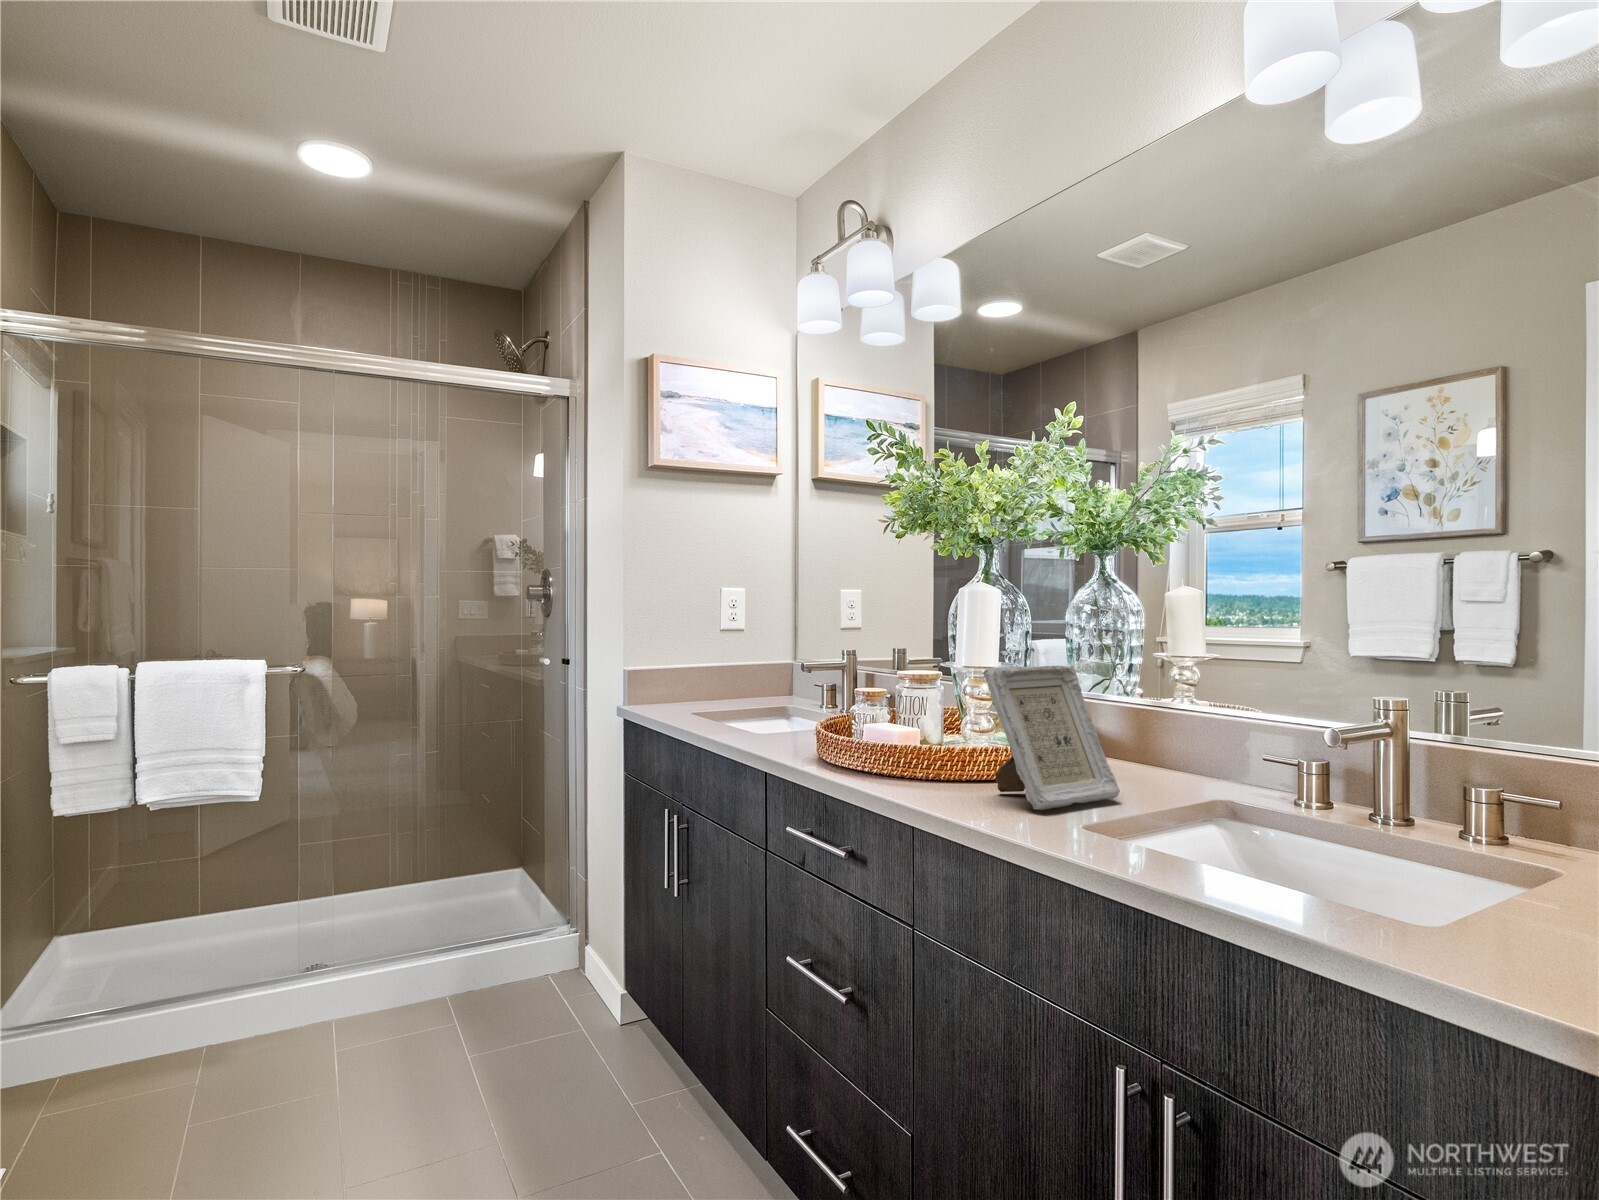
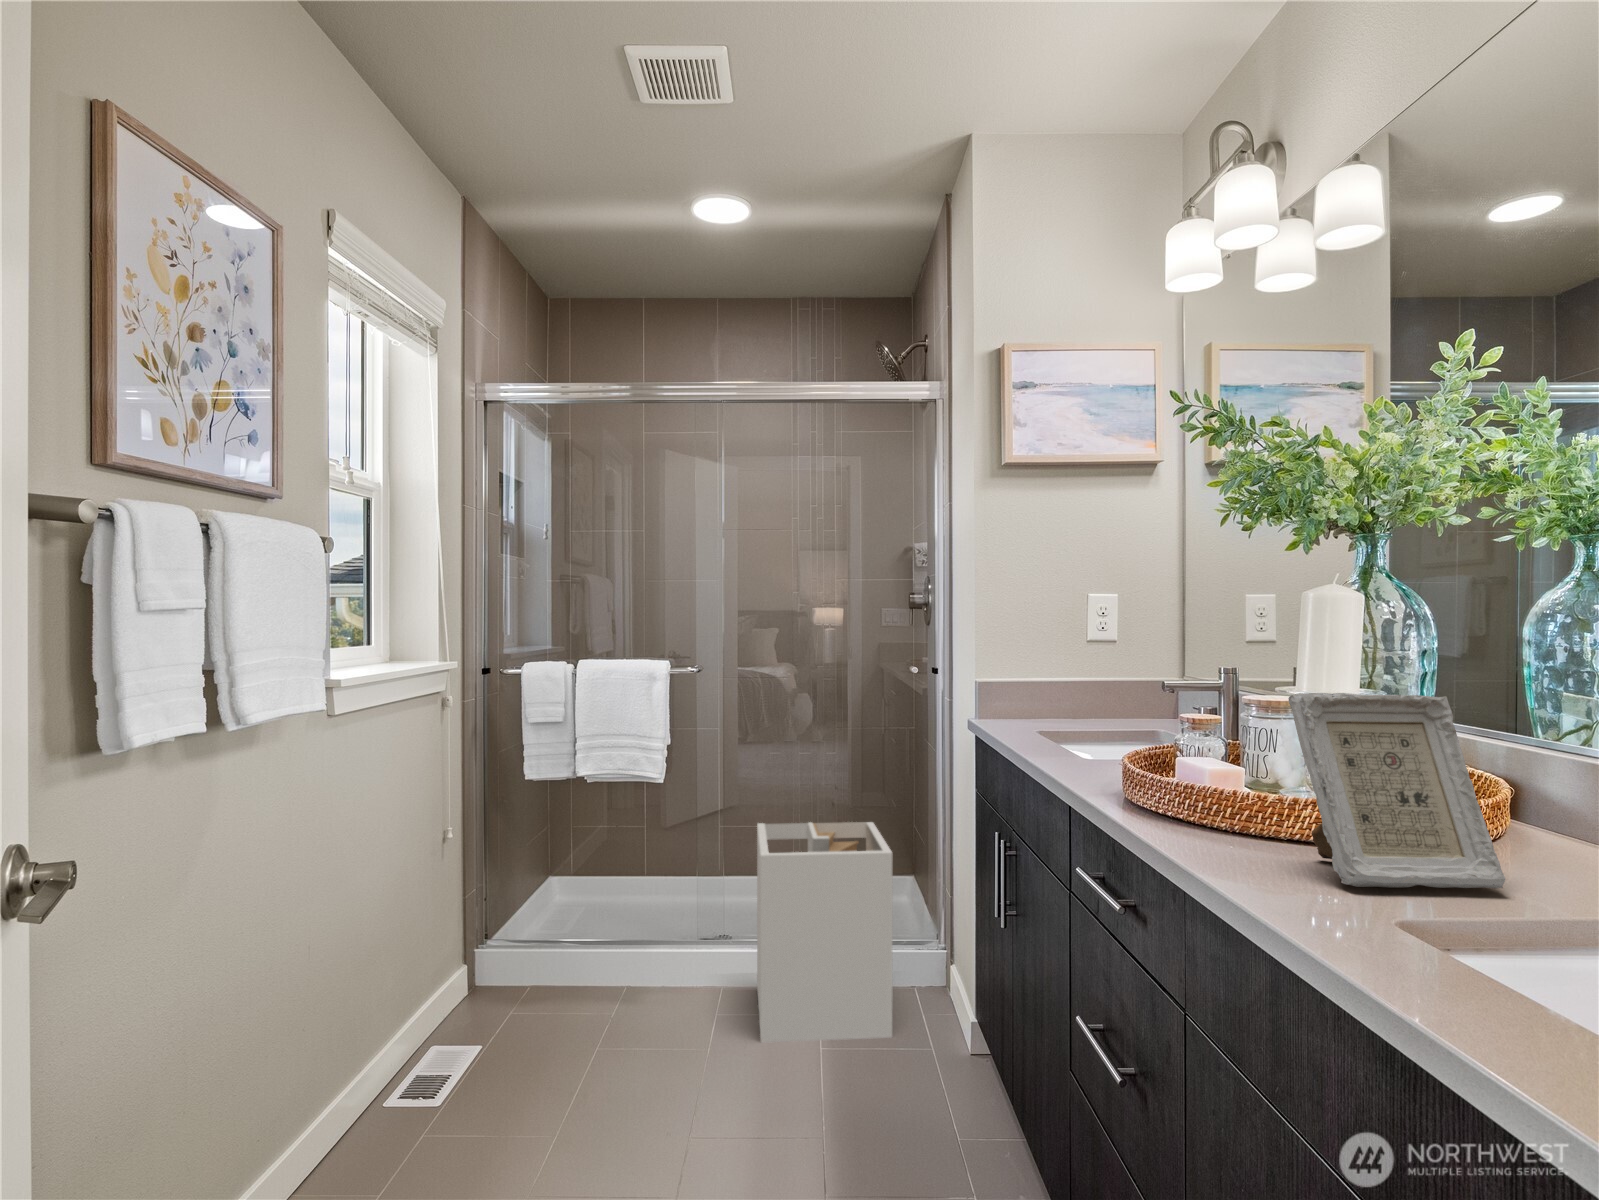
laundry hamper: none [385,811,547,1061] -> present [757,822,893,1043]

